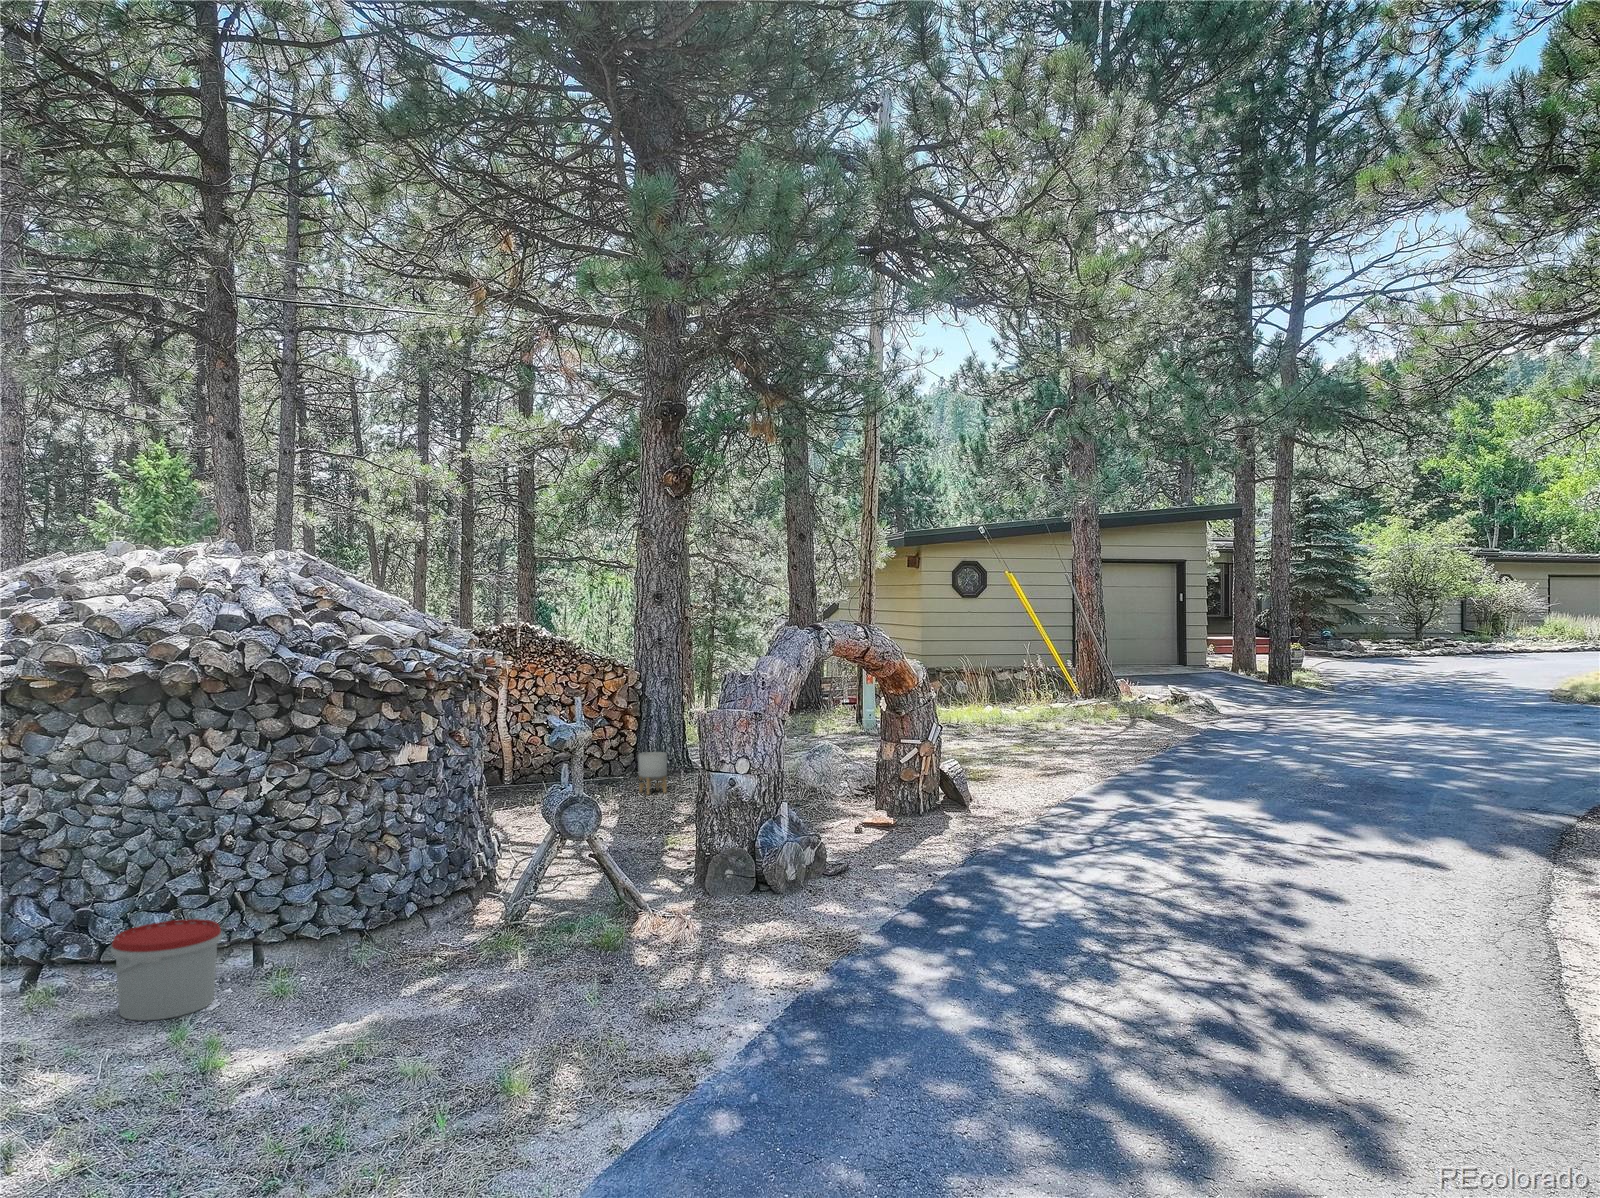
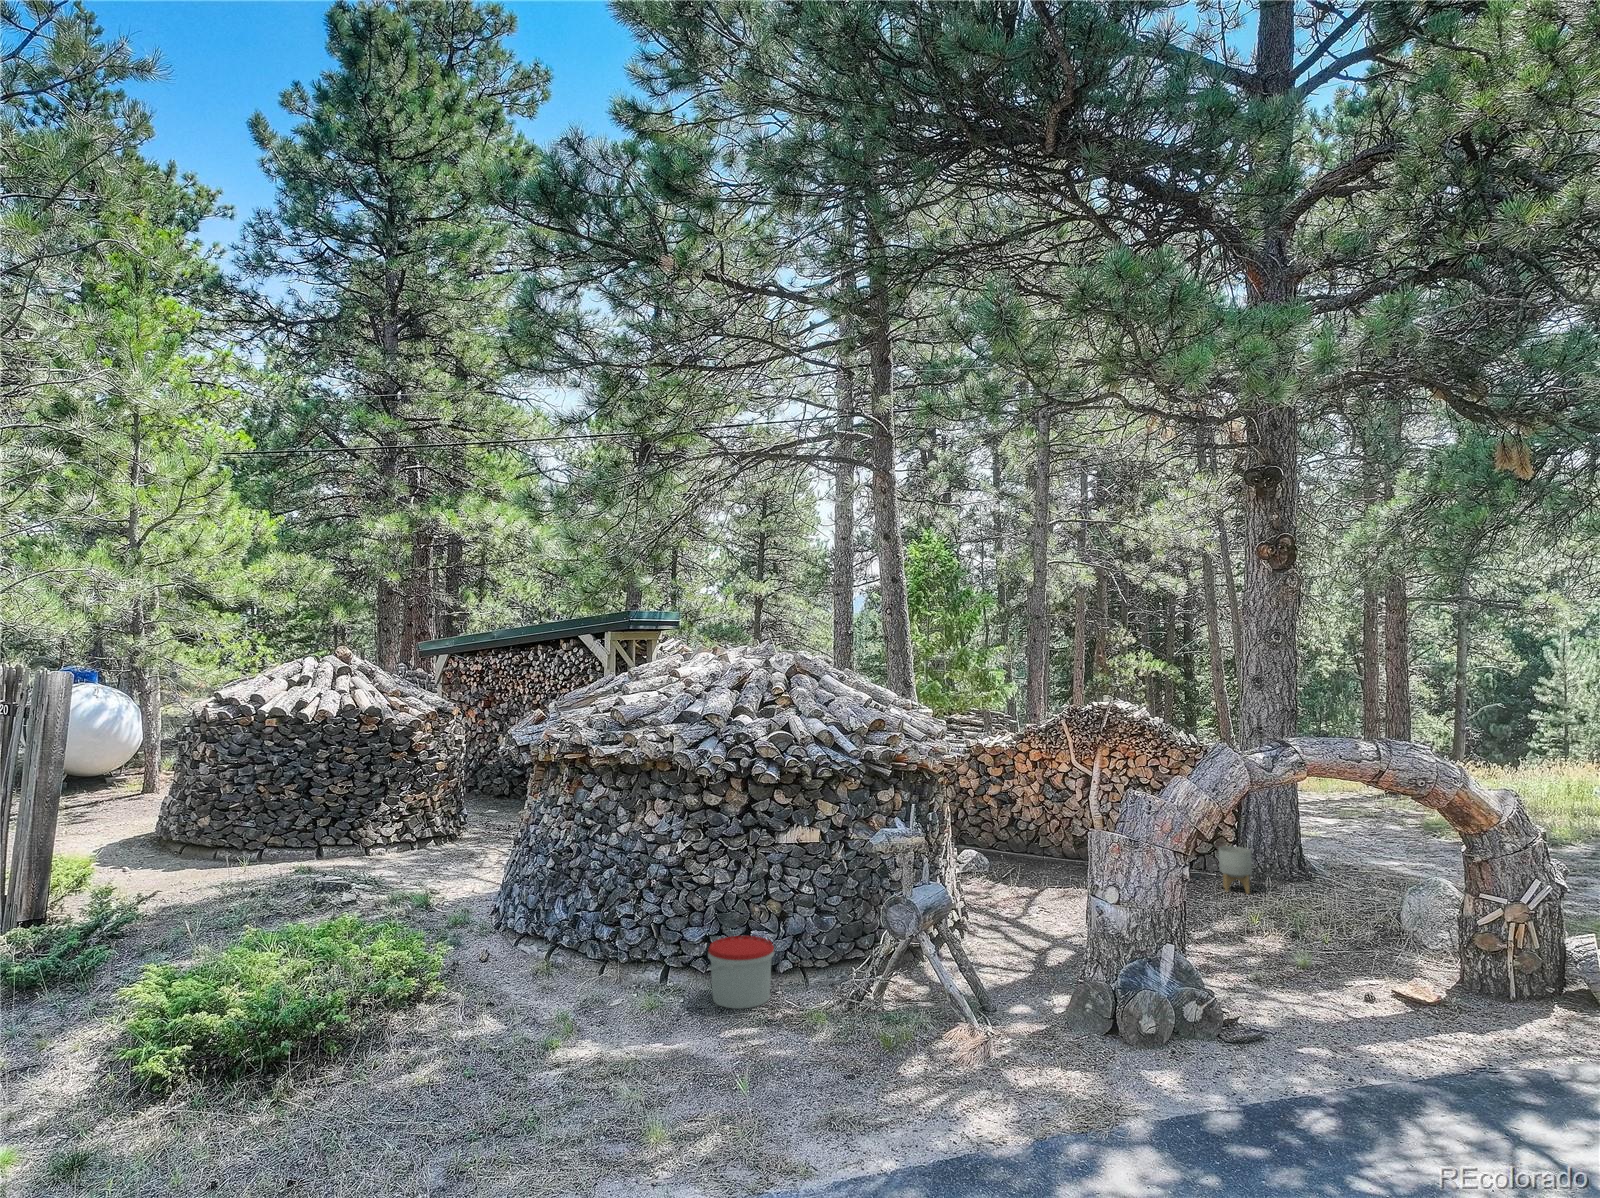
bucket: present [111,919,222,1021] -> present [708,936,774,1009]

